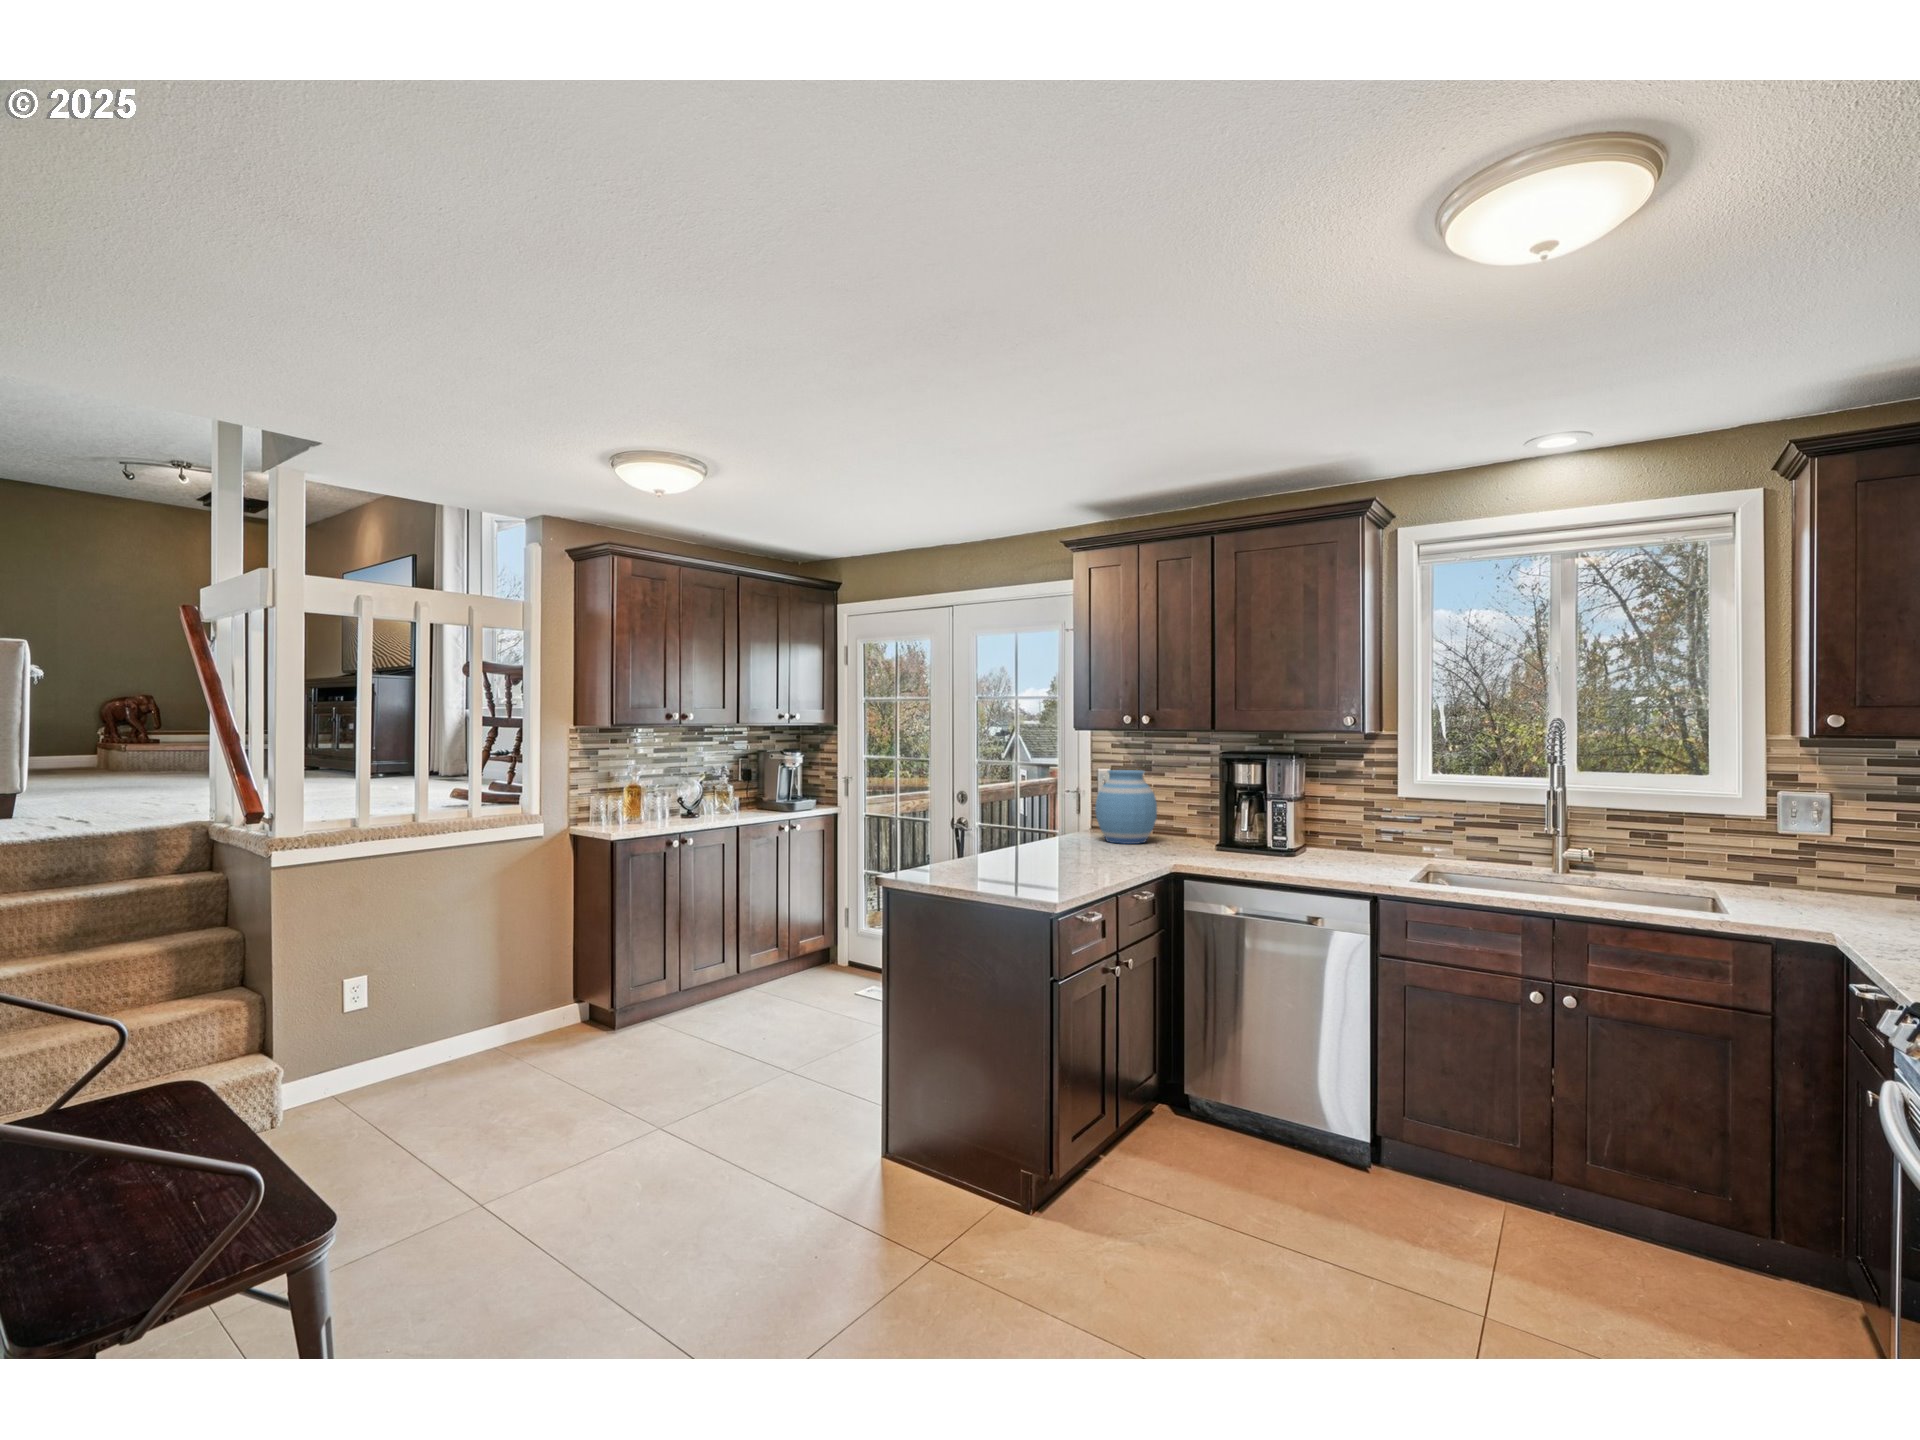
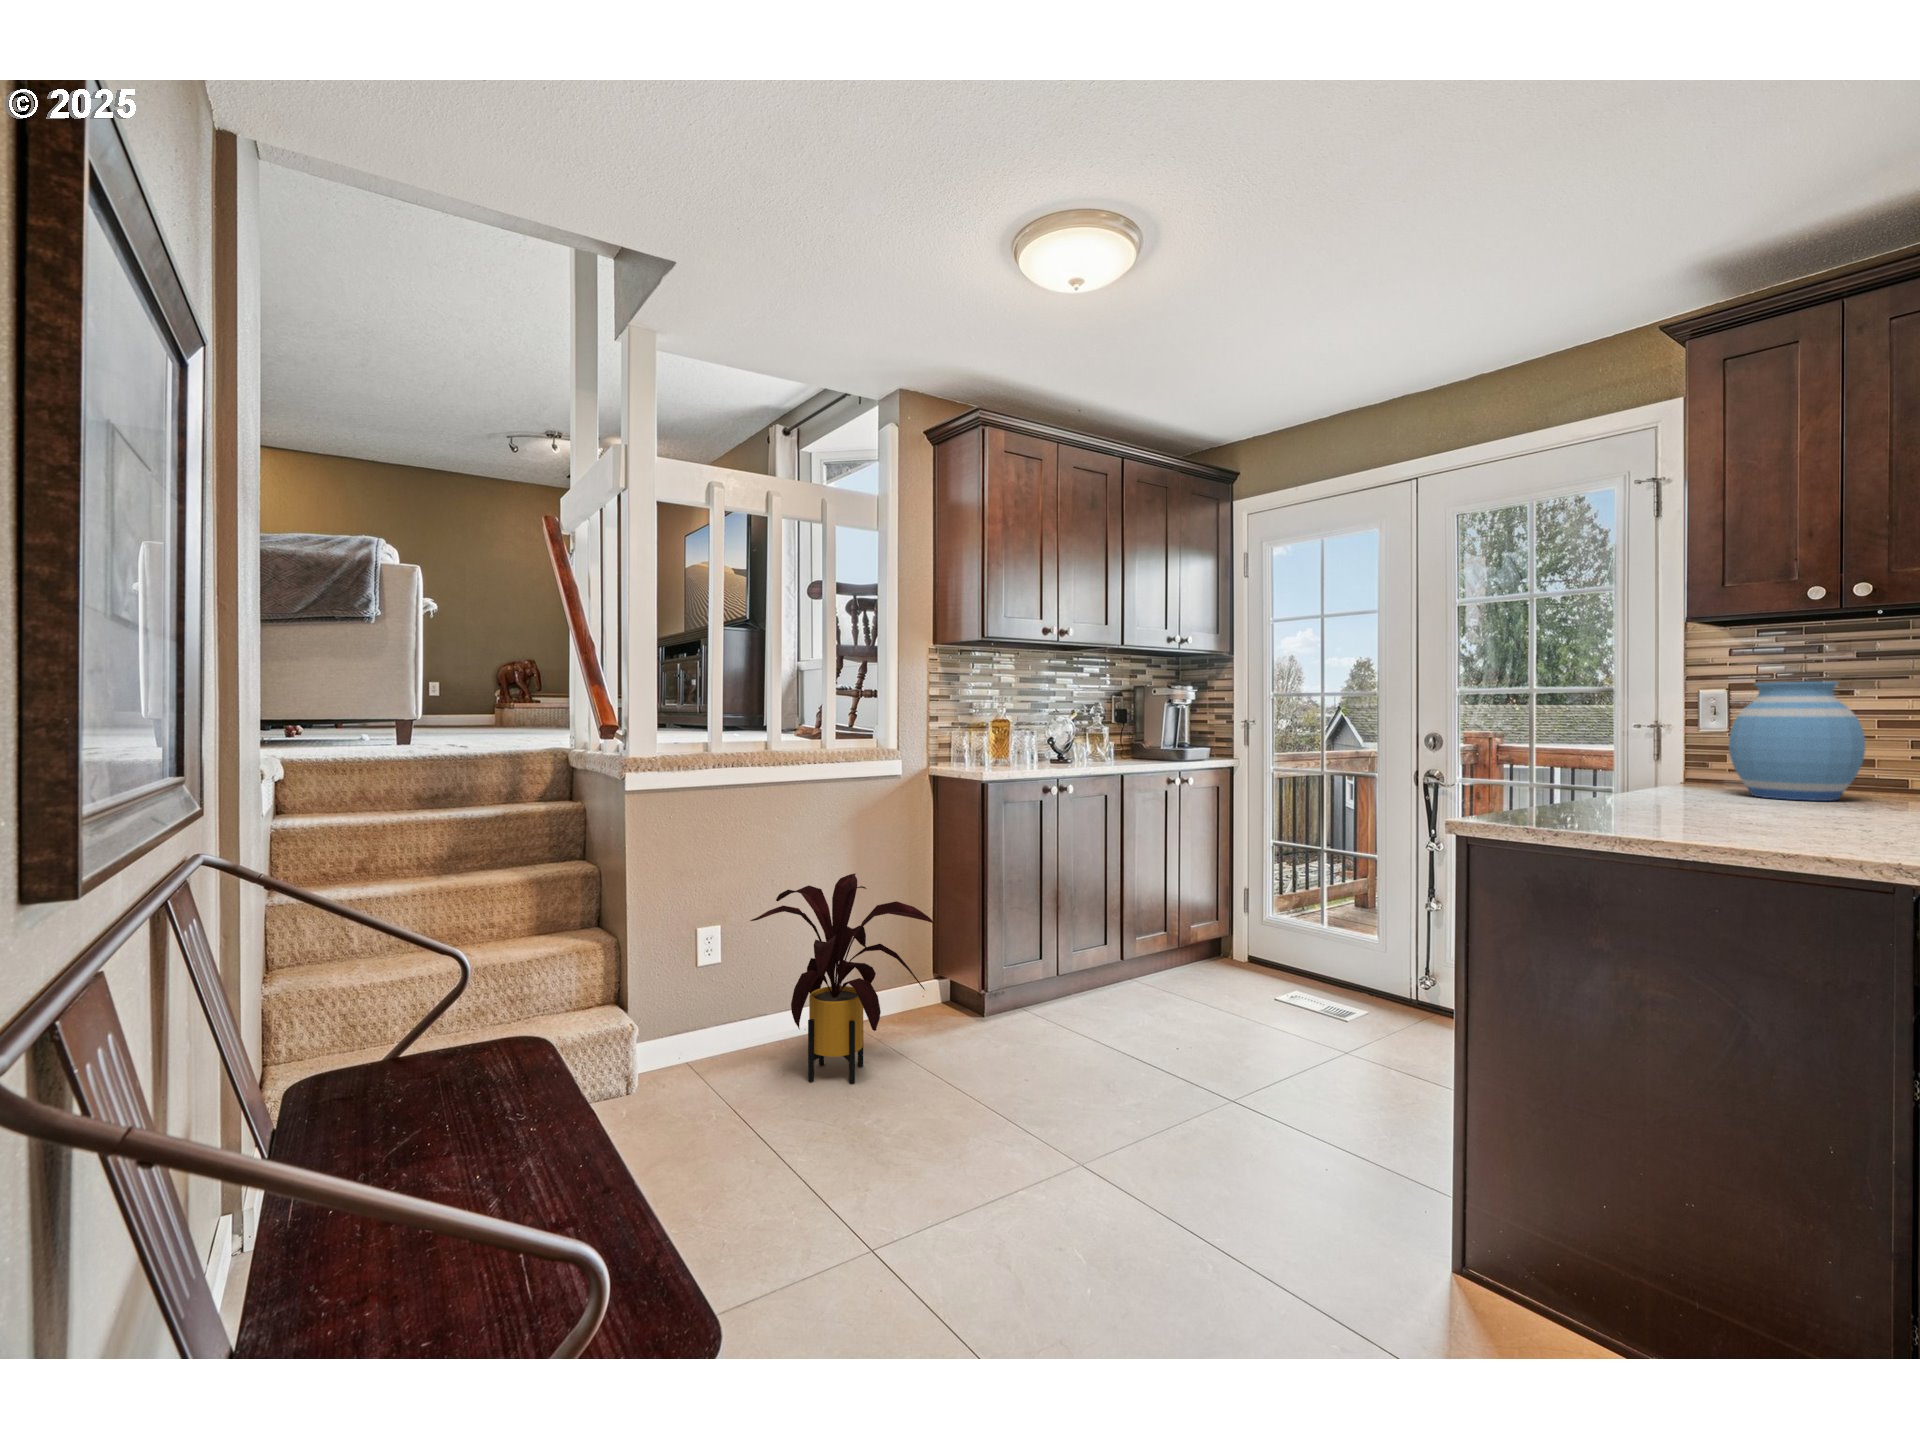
house plant: none [393,924,558,1098] -> present [750,874,934,1084]

